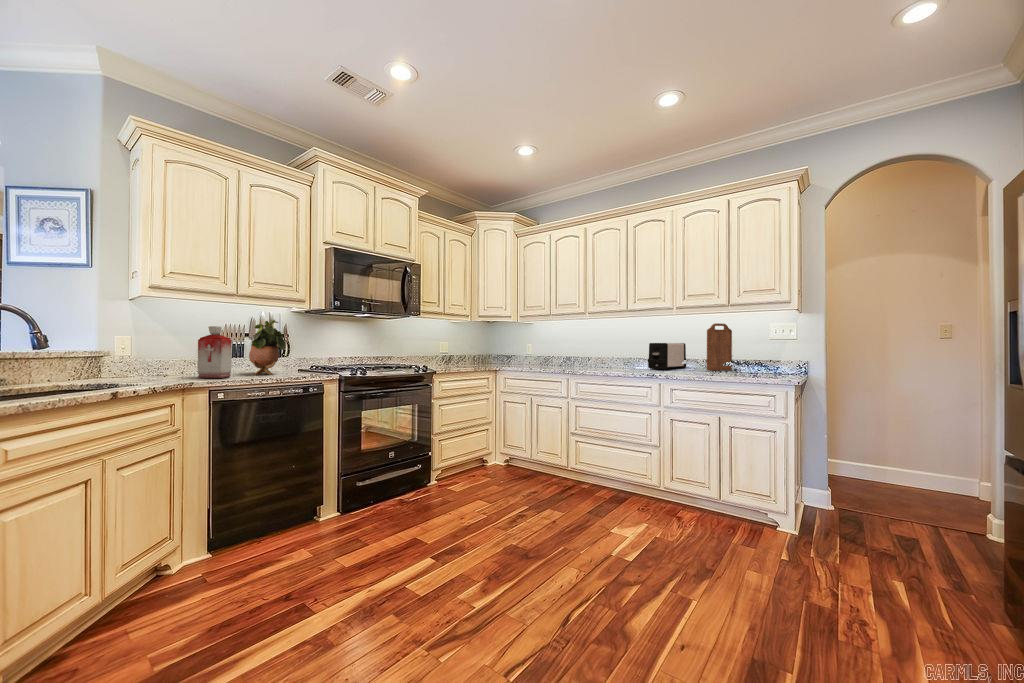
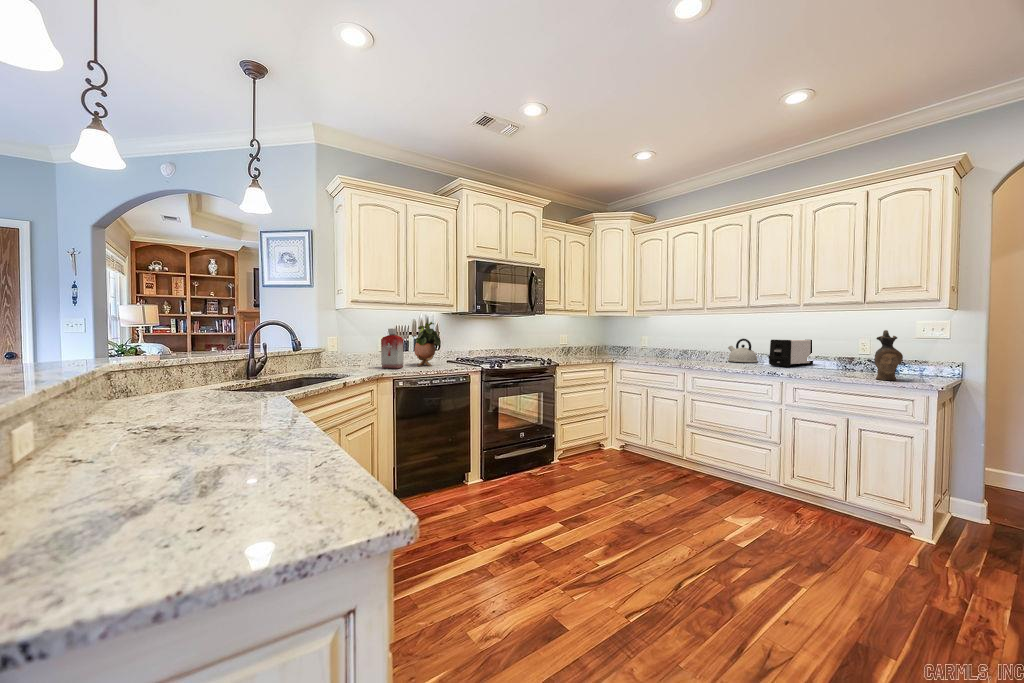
cutting board: present [707,323,732,371] -> none [836,320,868,369]
ceramic pitcher: none [741,330,764,378] -> present [875,330,903,380]
kettle: none [611,343,638,367] -> present [728,339,758,362]

